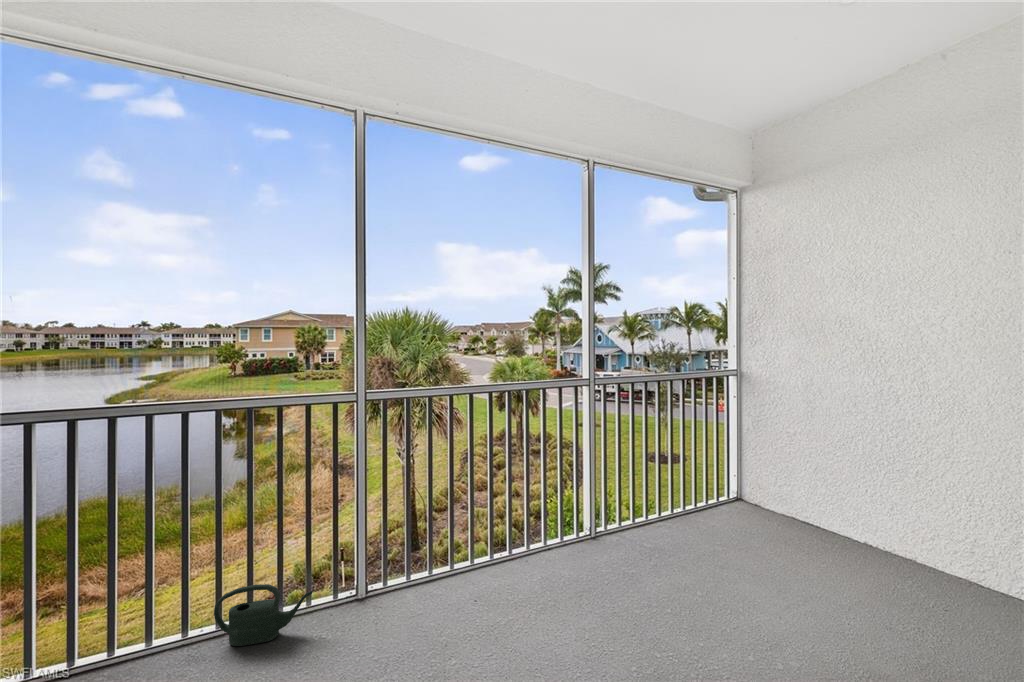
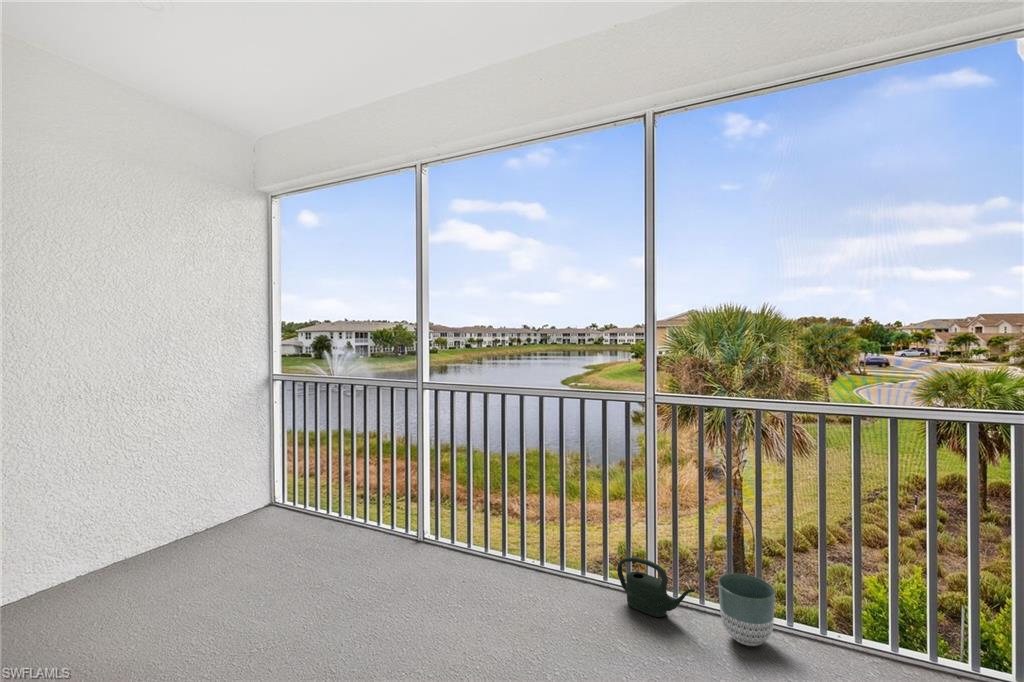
planter: none [334,555,383,620] -> present [719,573,775,646]

